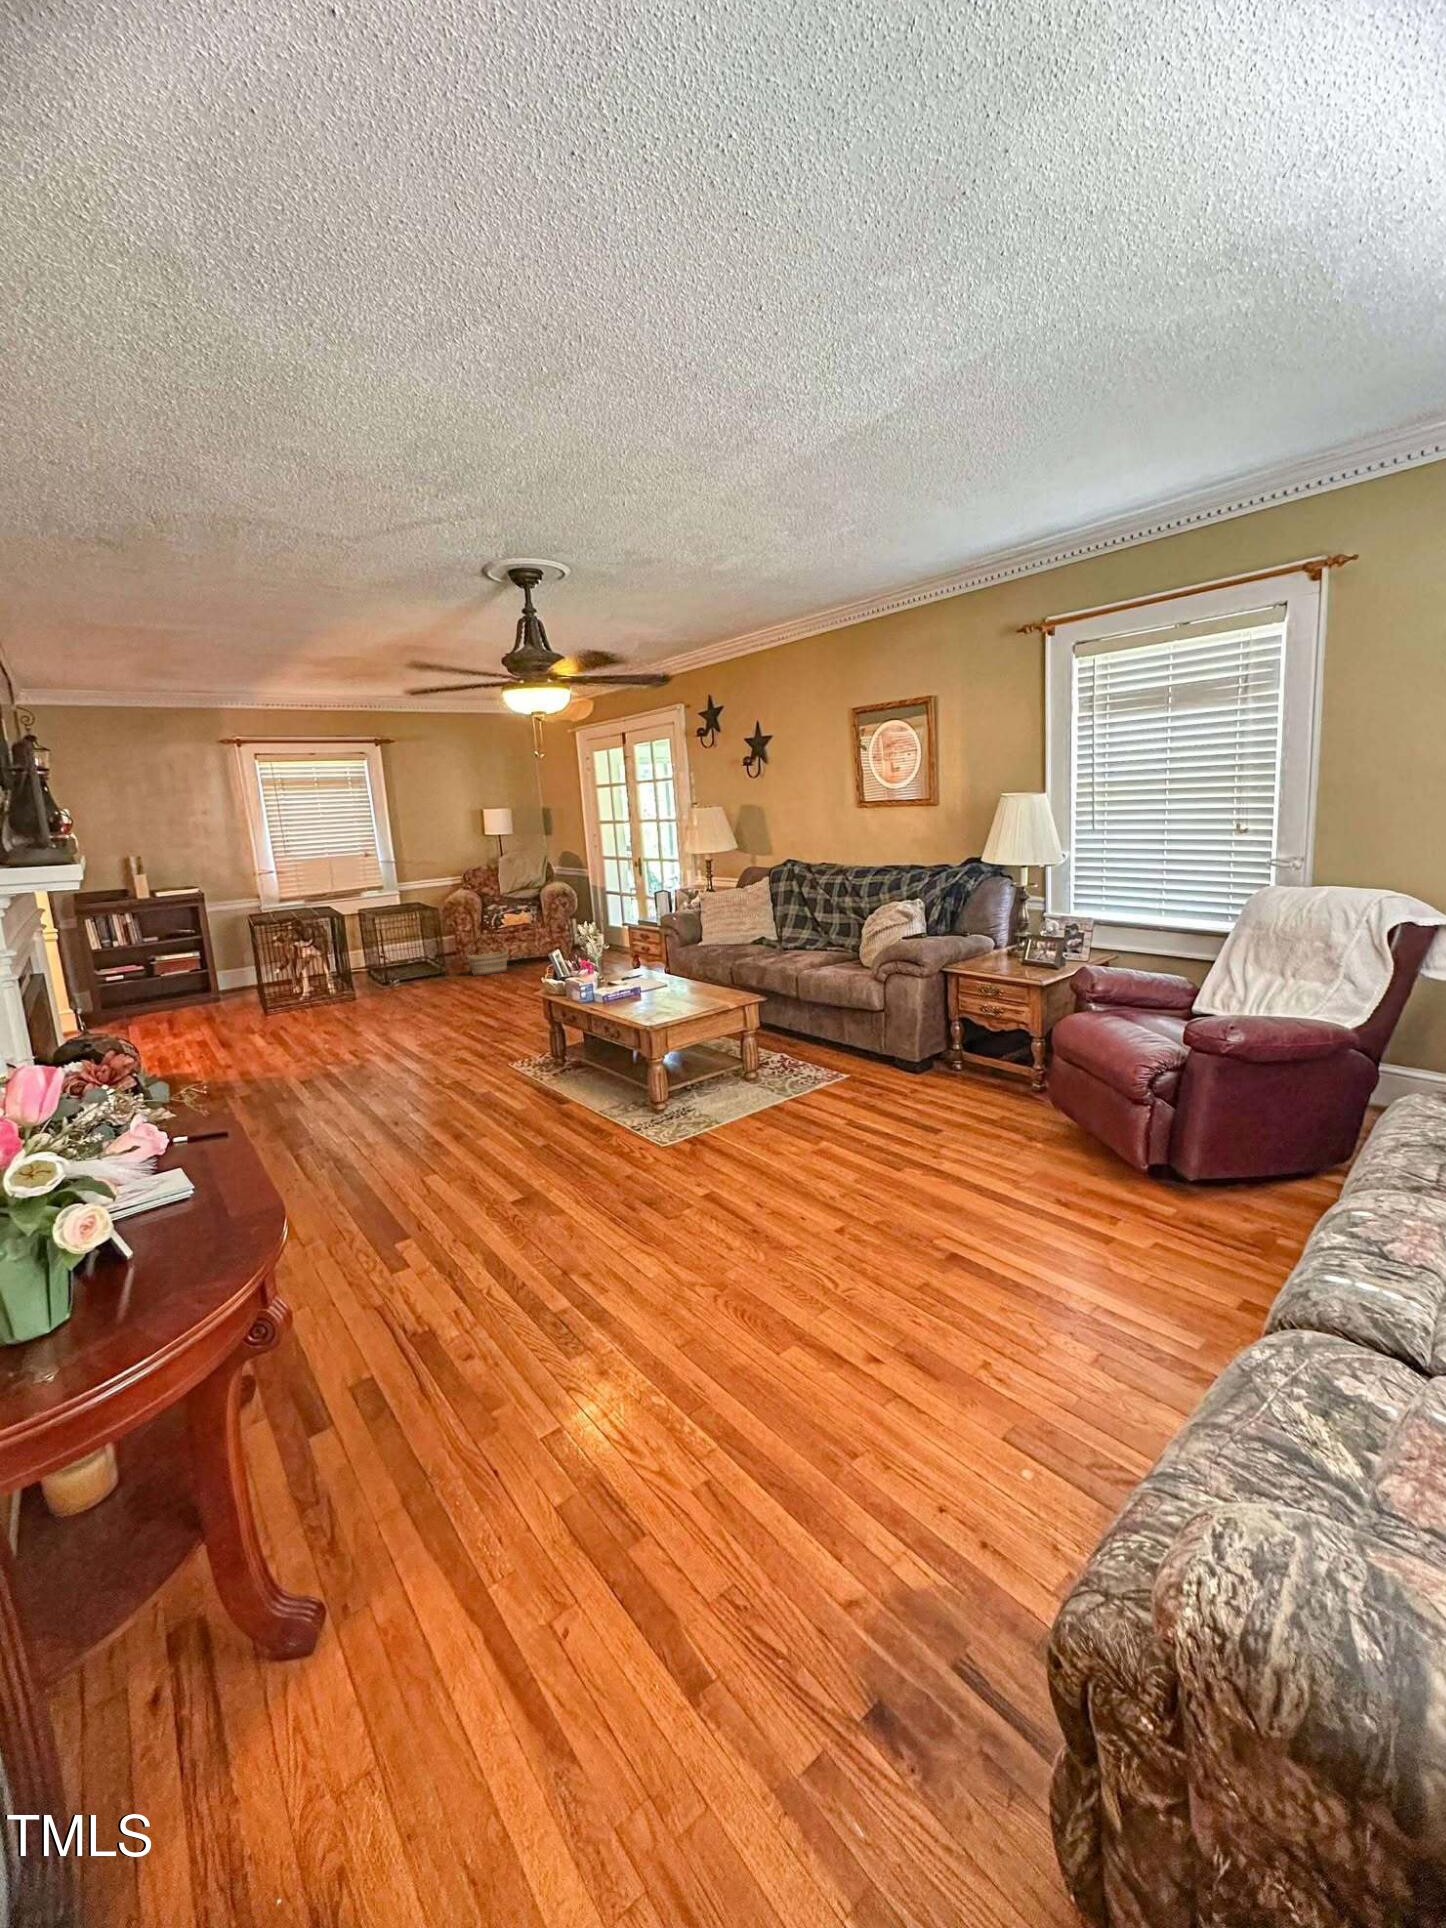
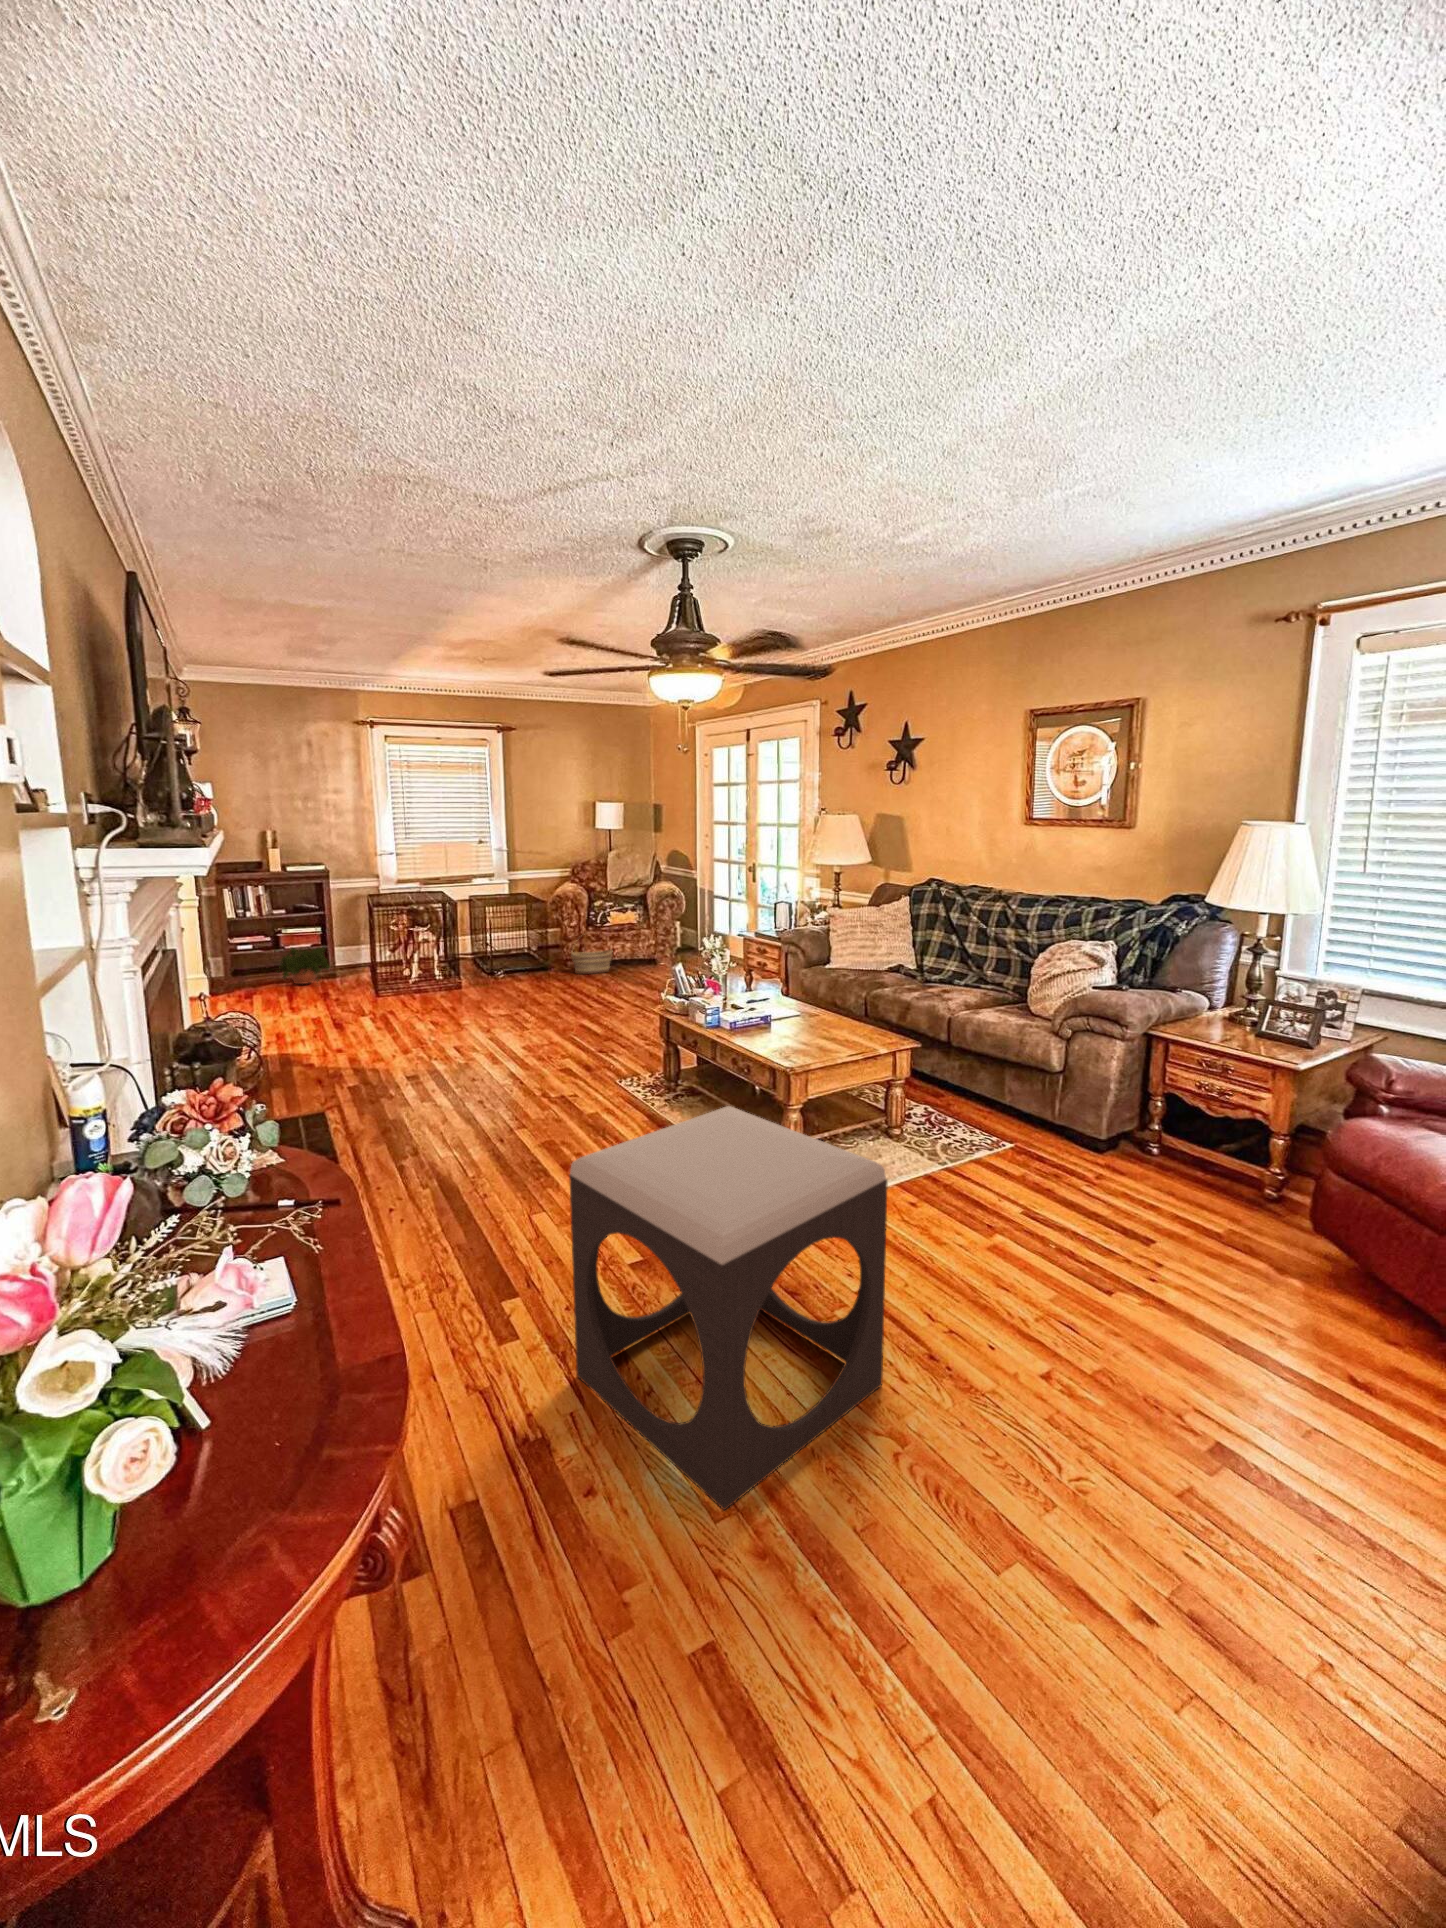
potted plant: none [153,968,215,1010] -> present [277,946,330,984]
footstool: none [442,1051,718,1354] -> present [569,1106,888,1510]

